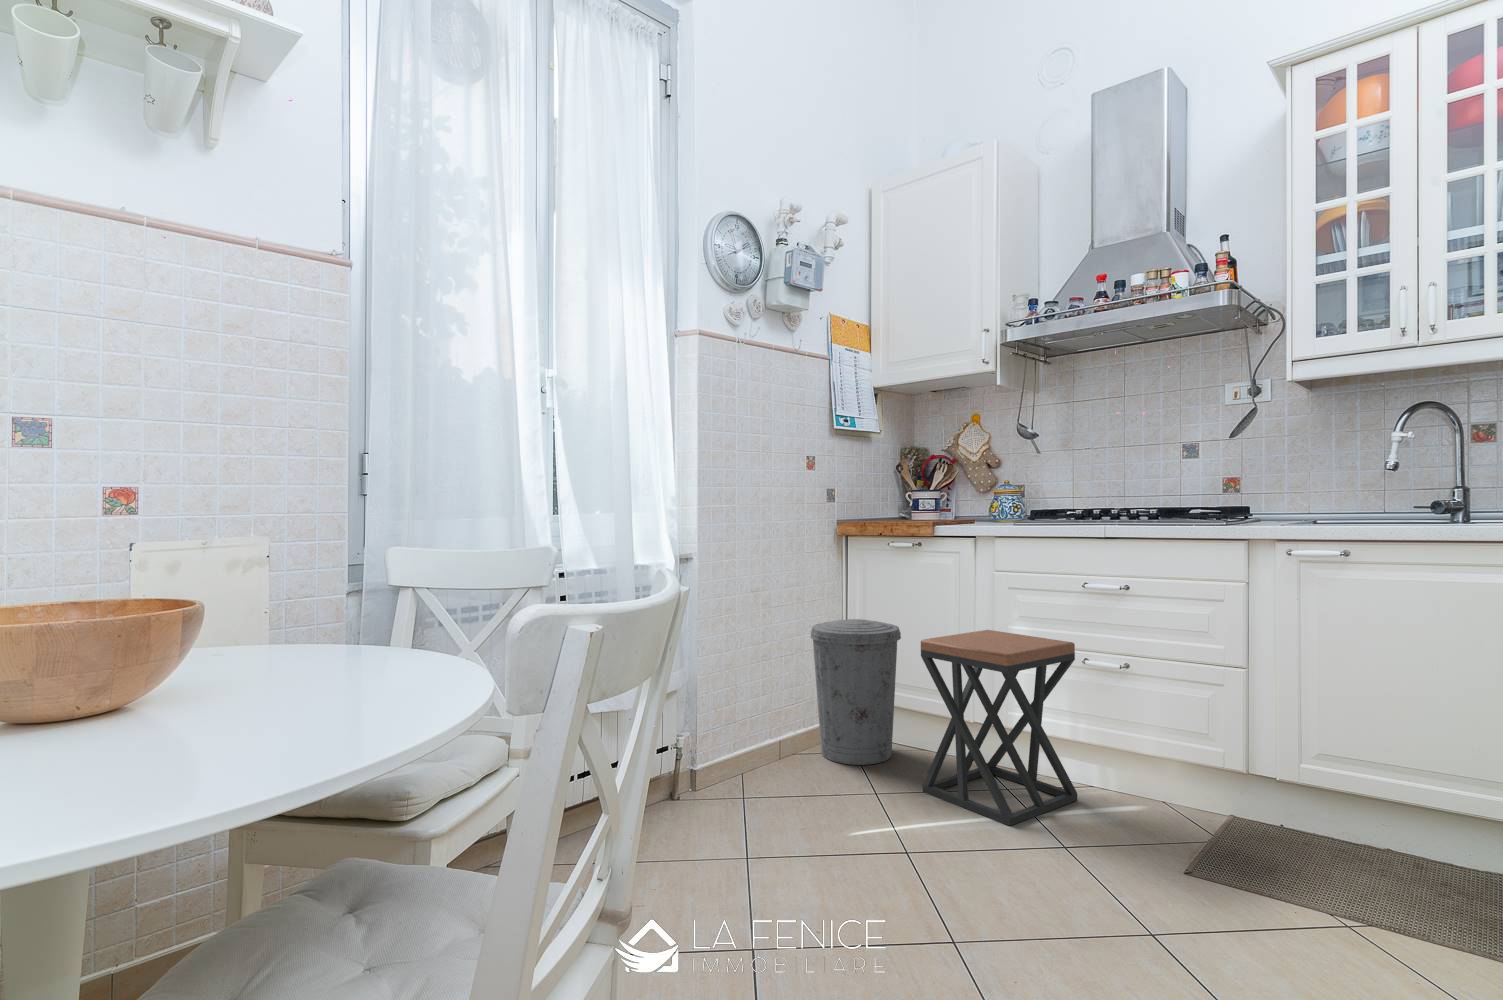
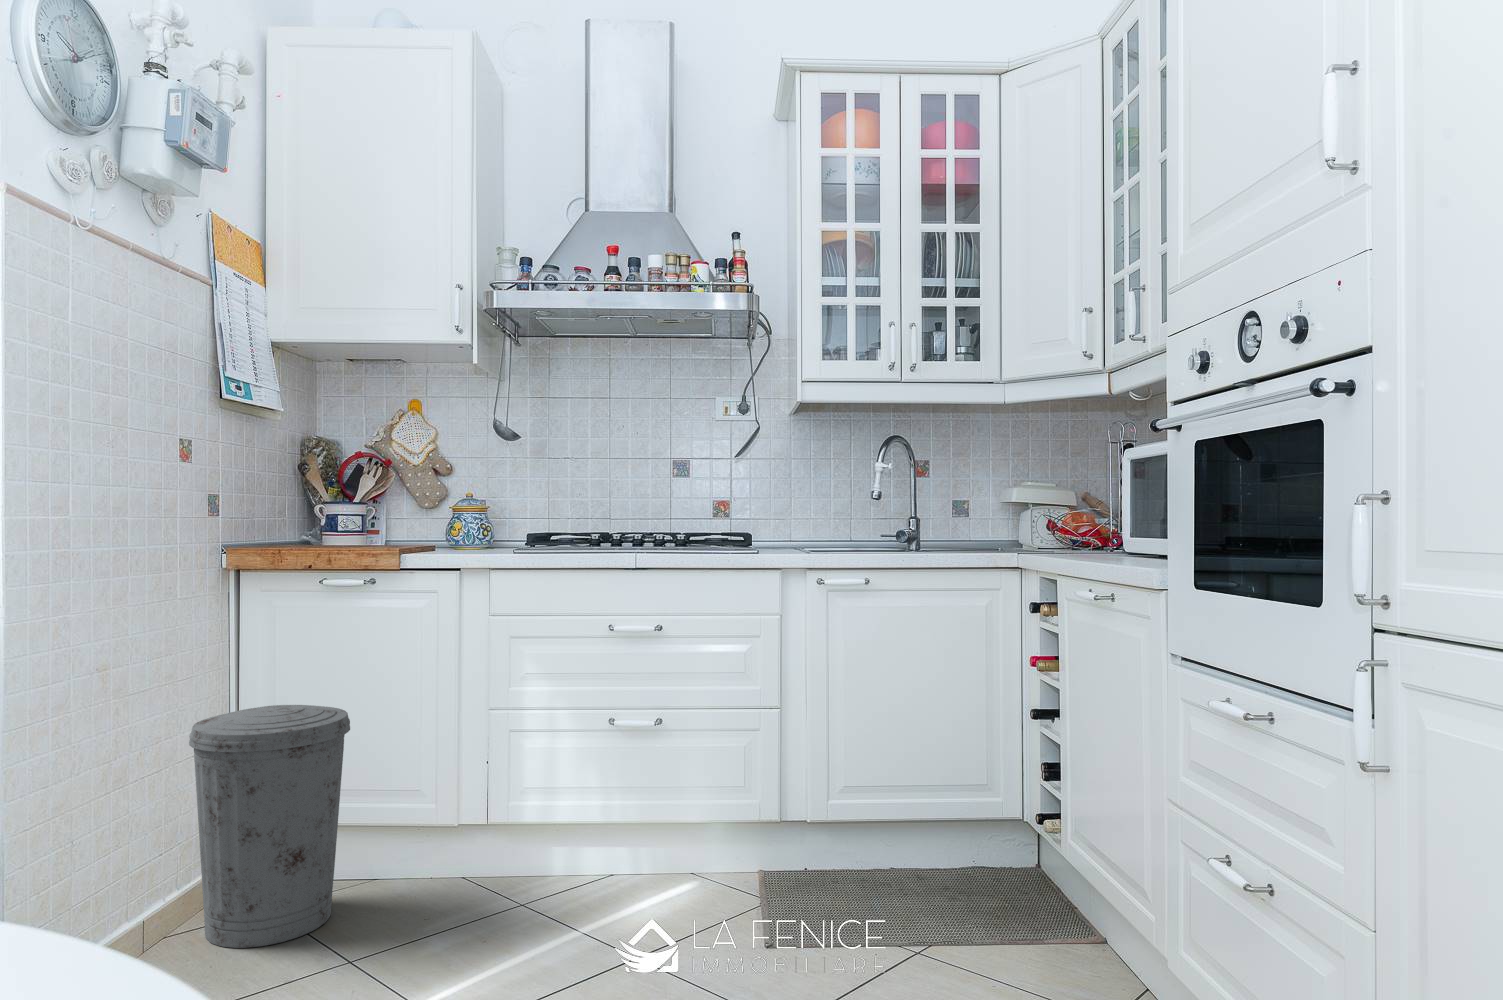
stool: present [921,630,1077,826] -> none [415,697,610,963]

